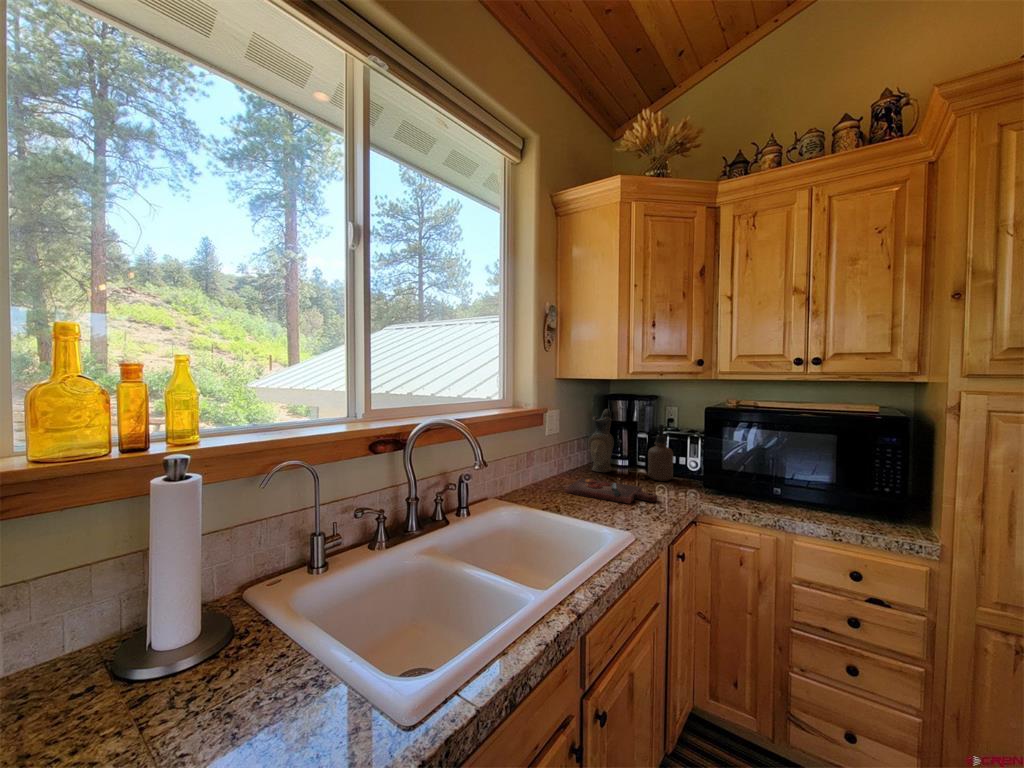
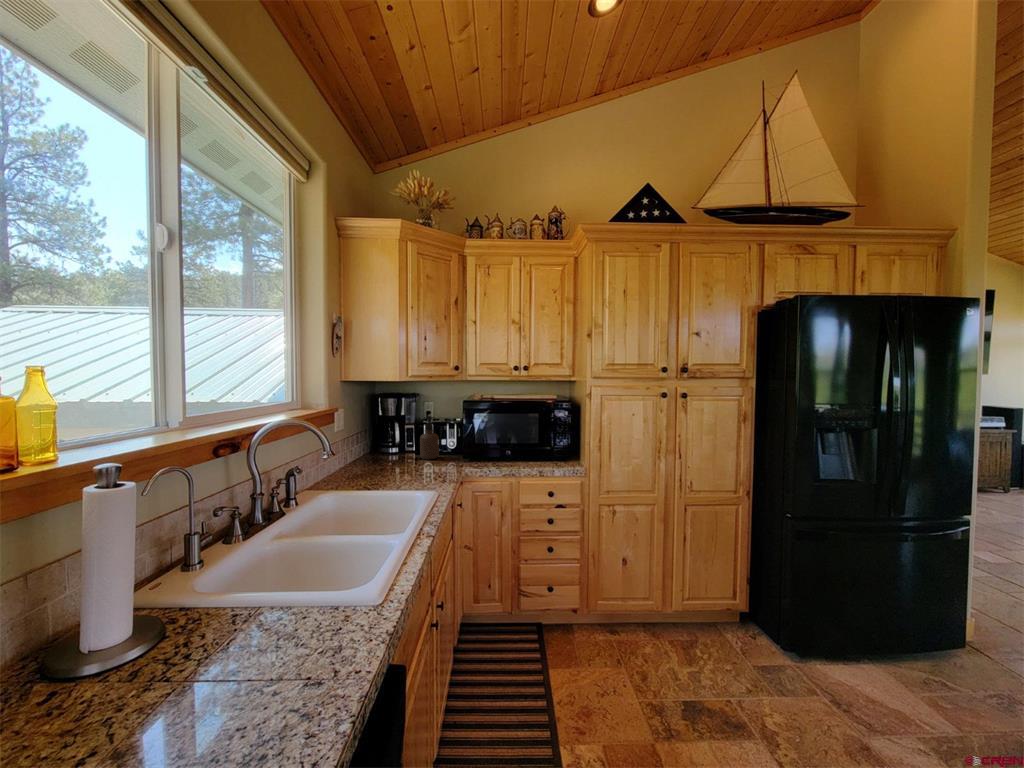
ceramic pitcher: present [588,409,614,472] -> none [369,407,391,460]
cutting board: present [564,478,658,504] -> none [364,464,438,478]

